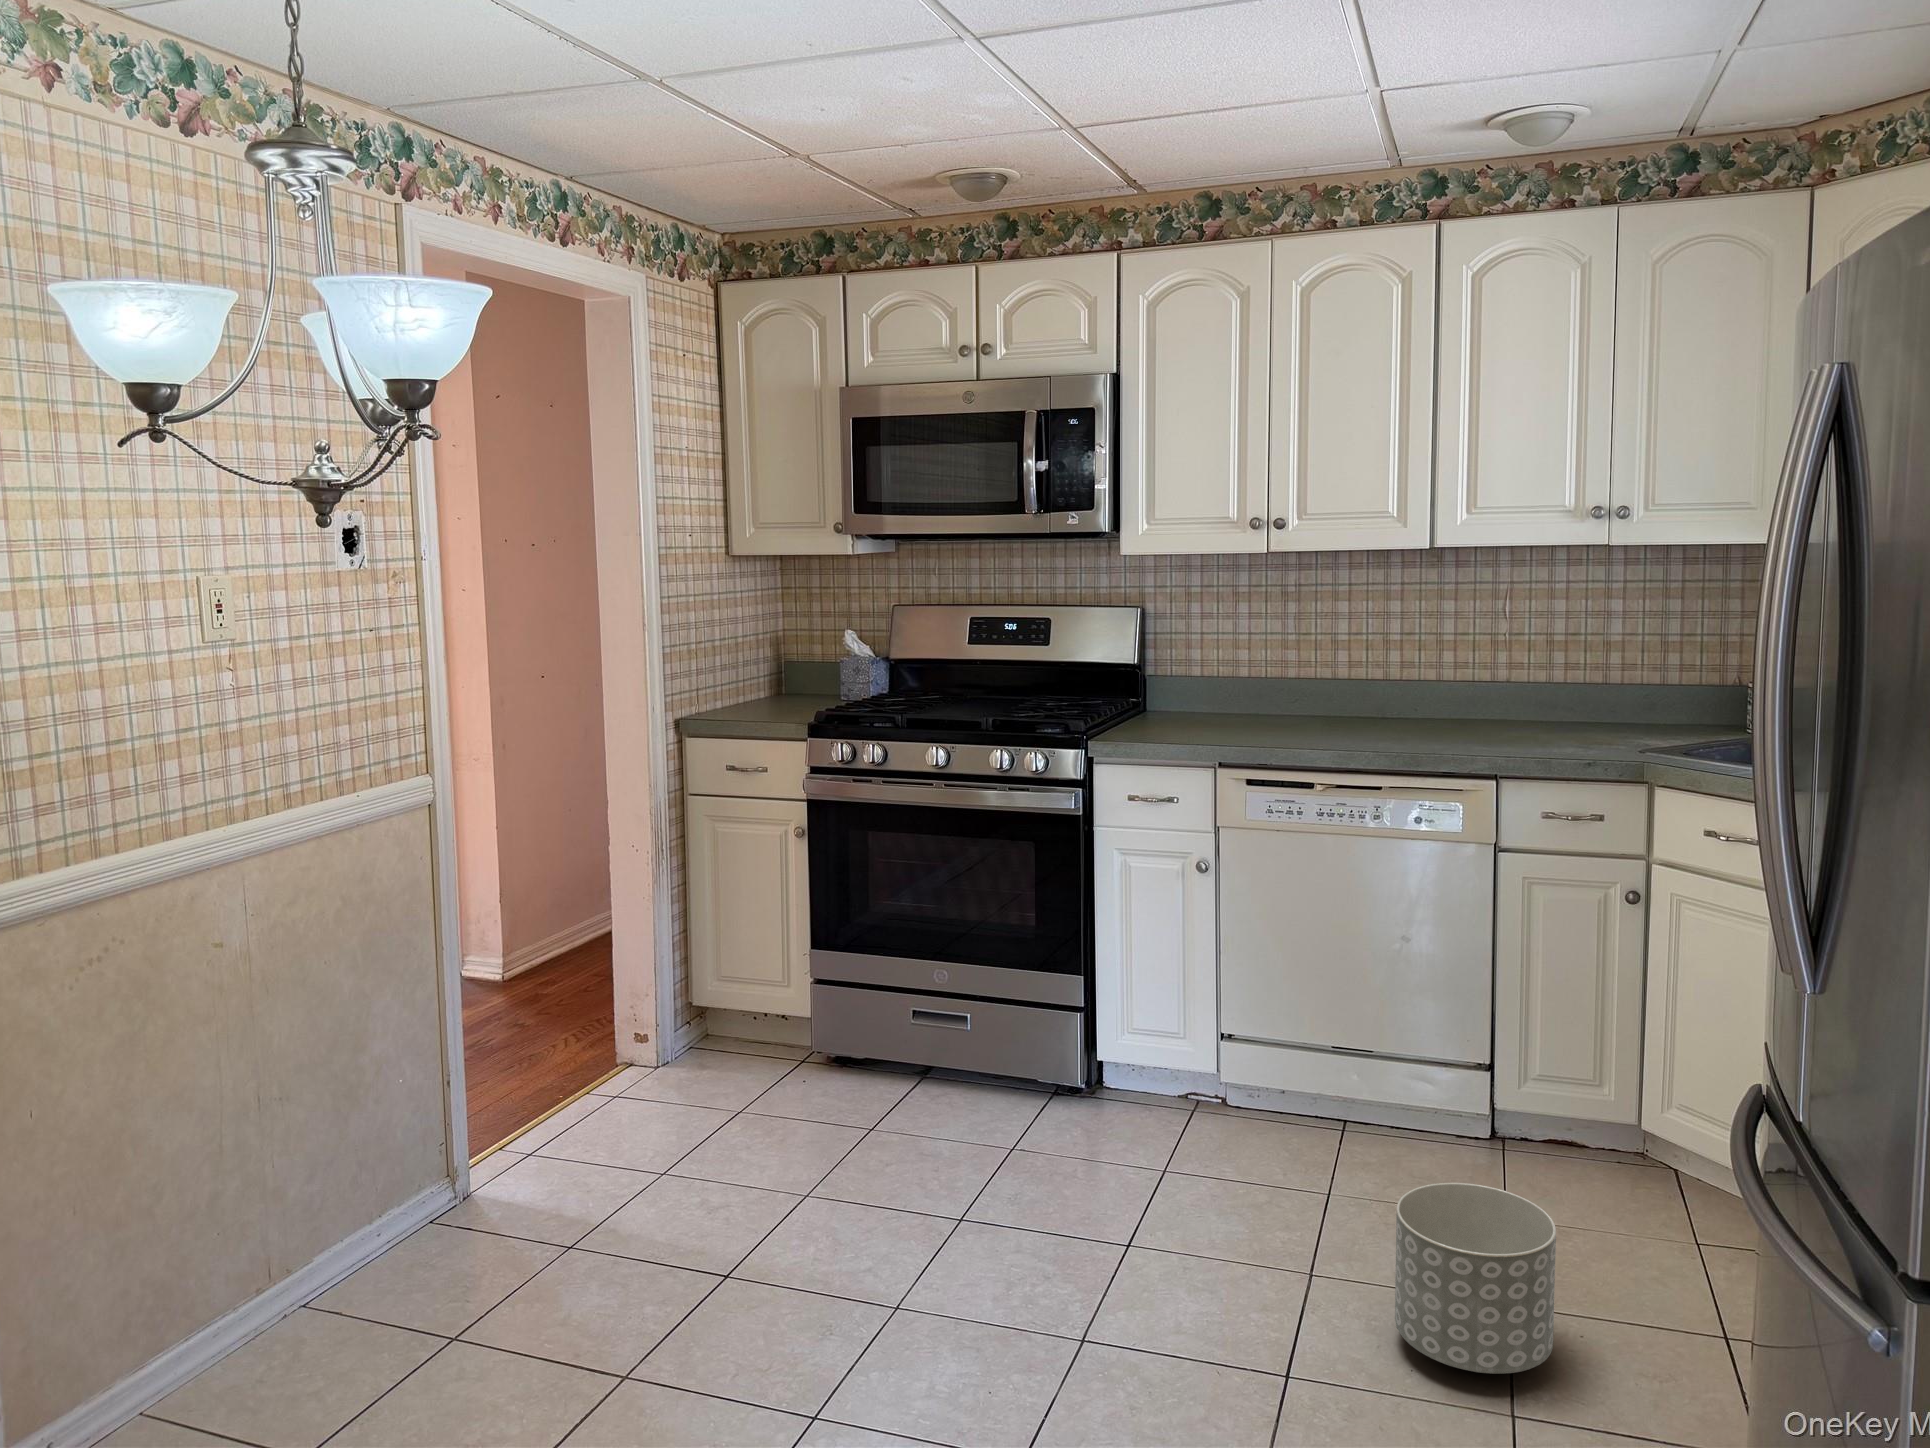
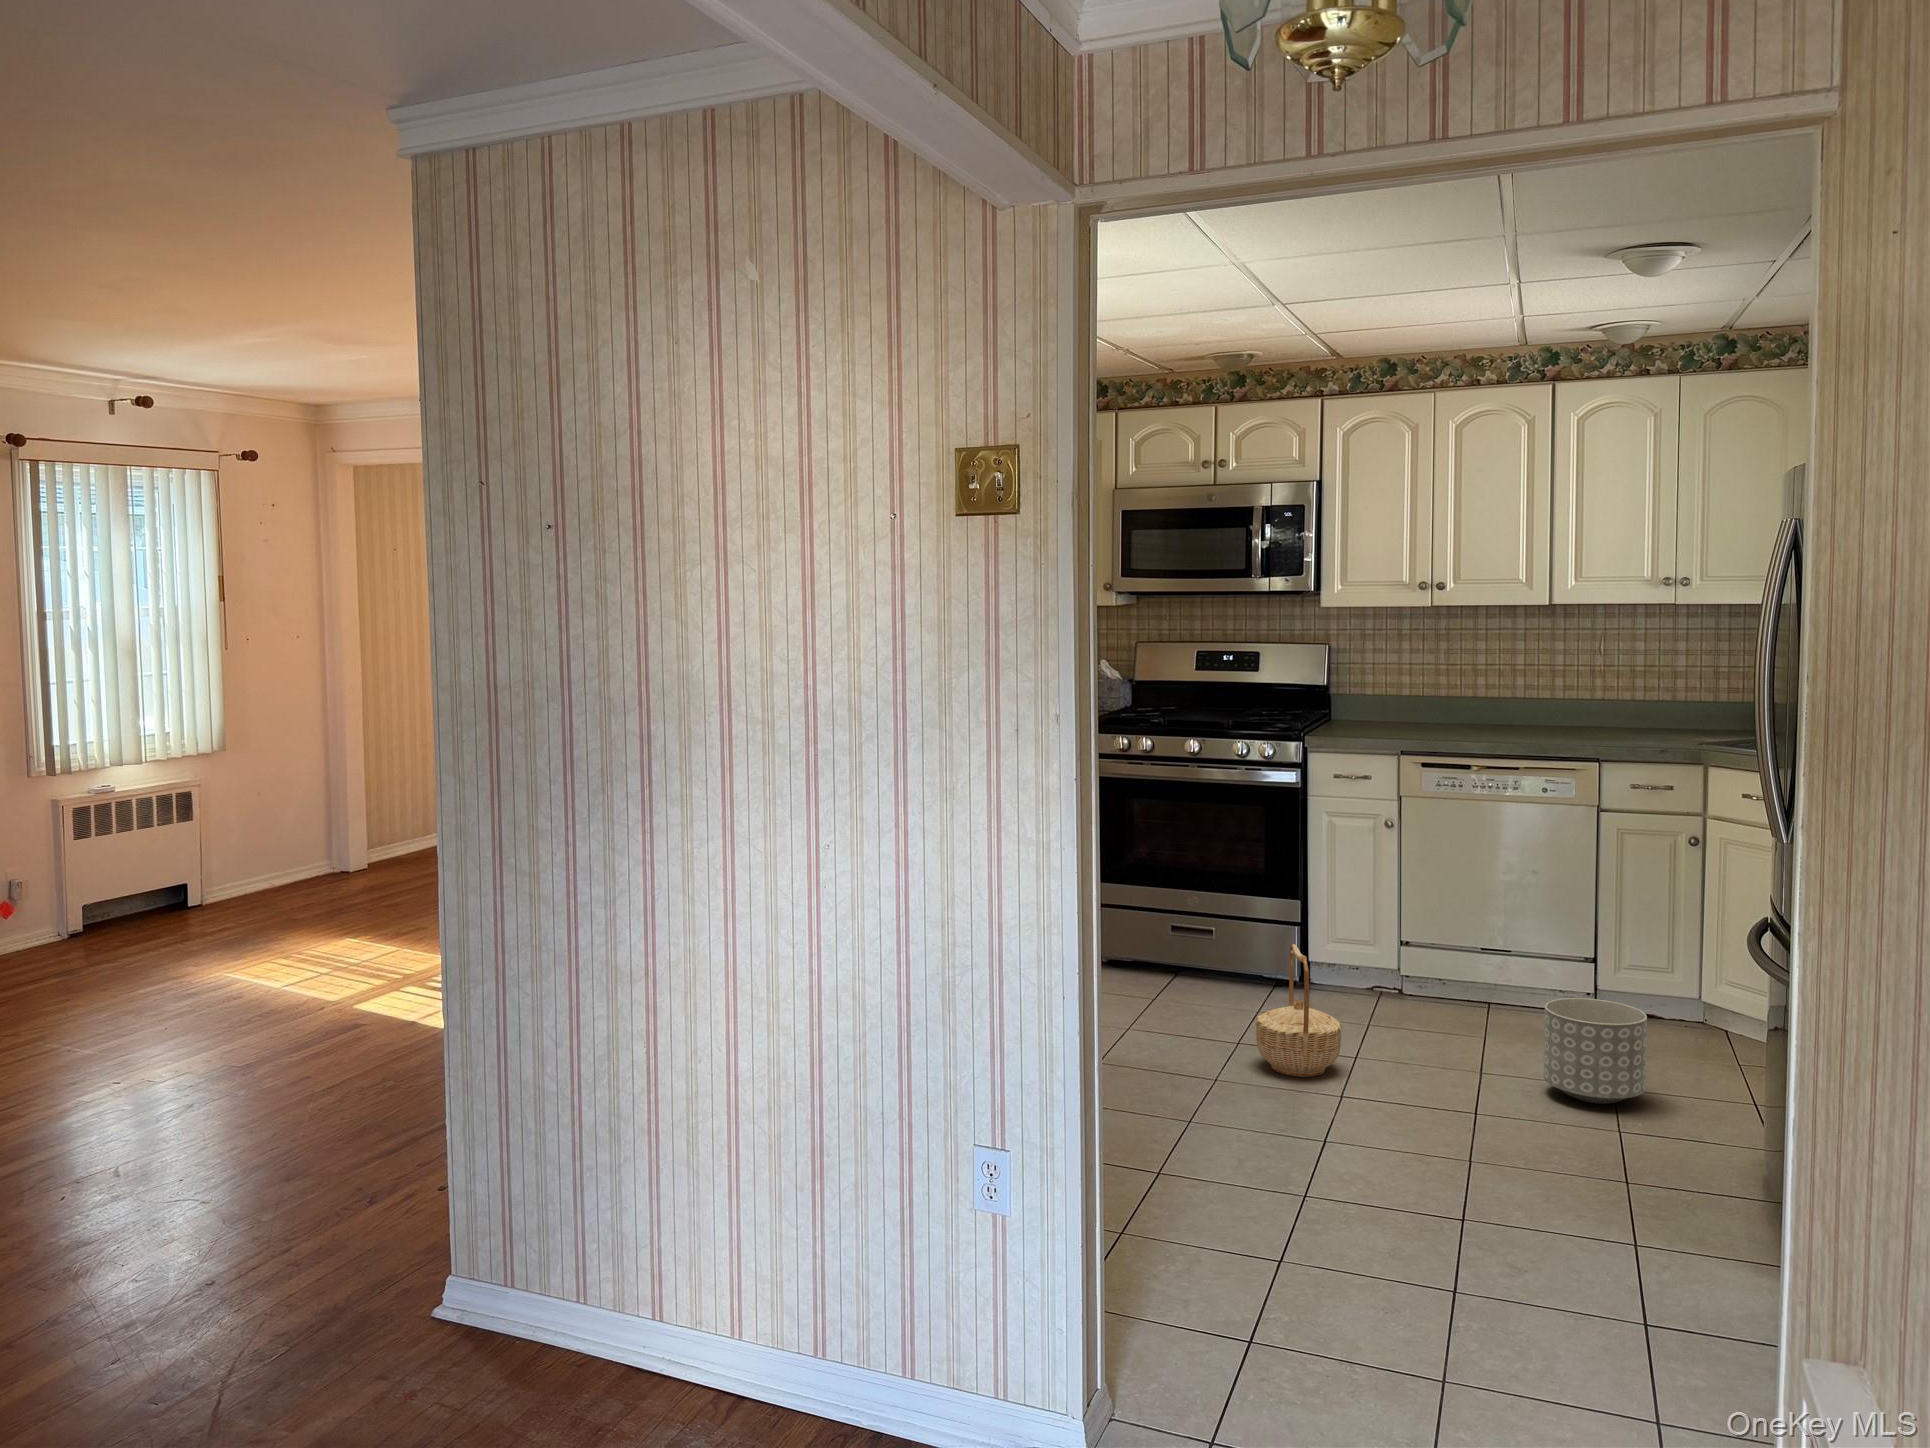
basket: none [957,1090,1090,1313] -> present [1256,944,1342,1077]

